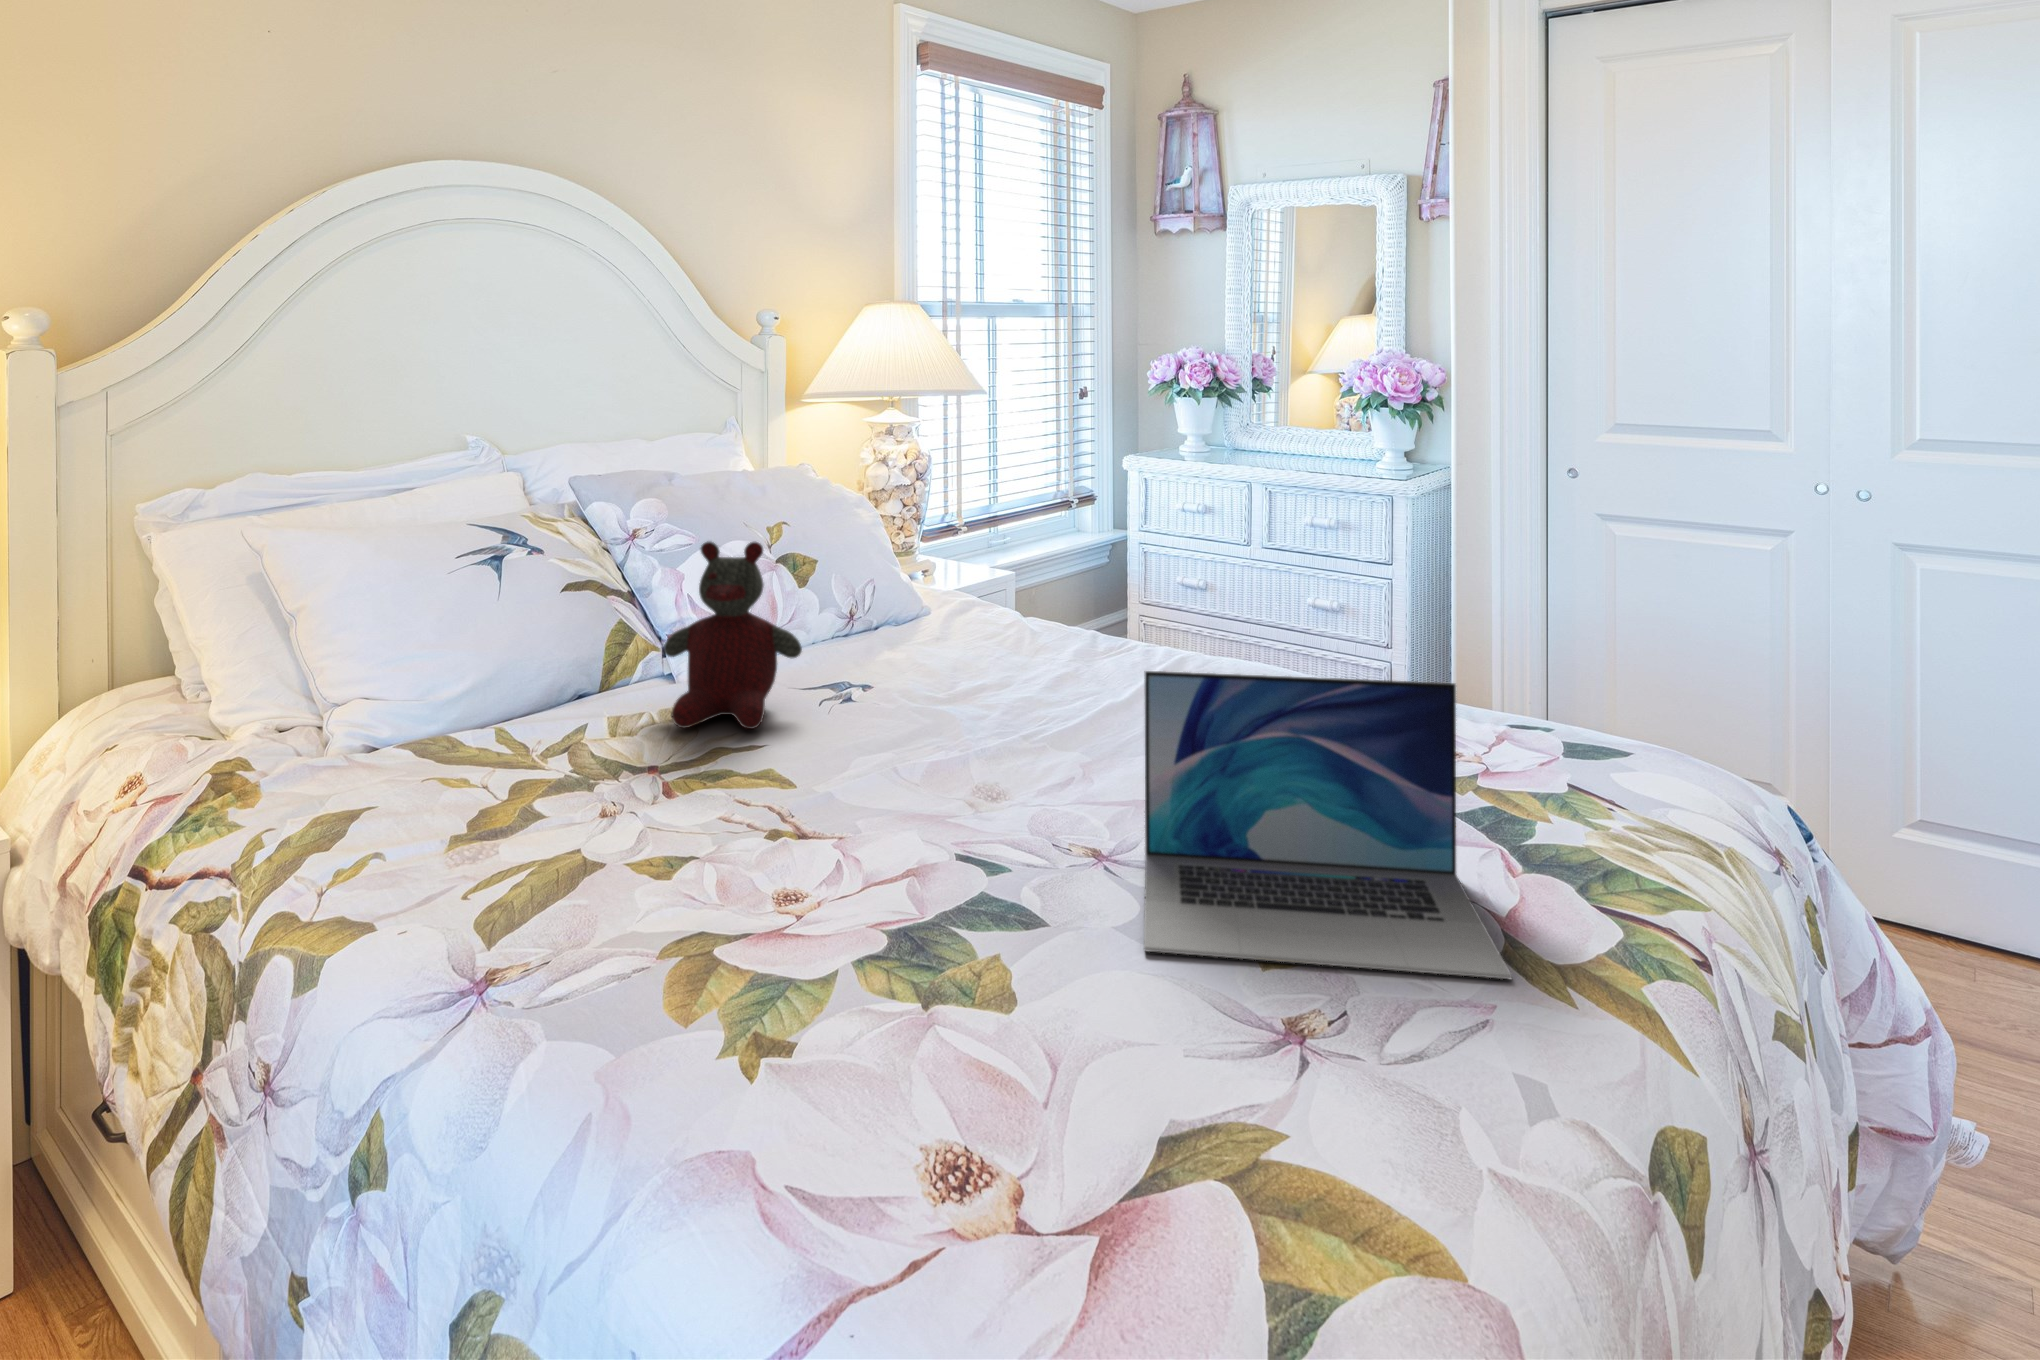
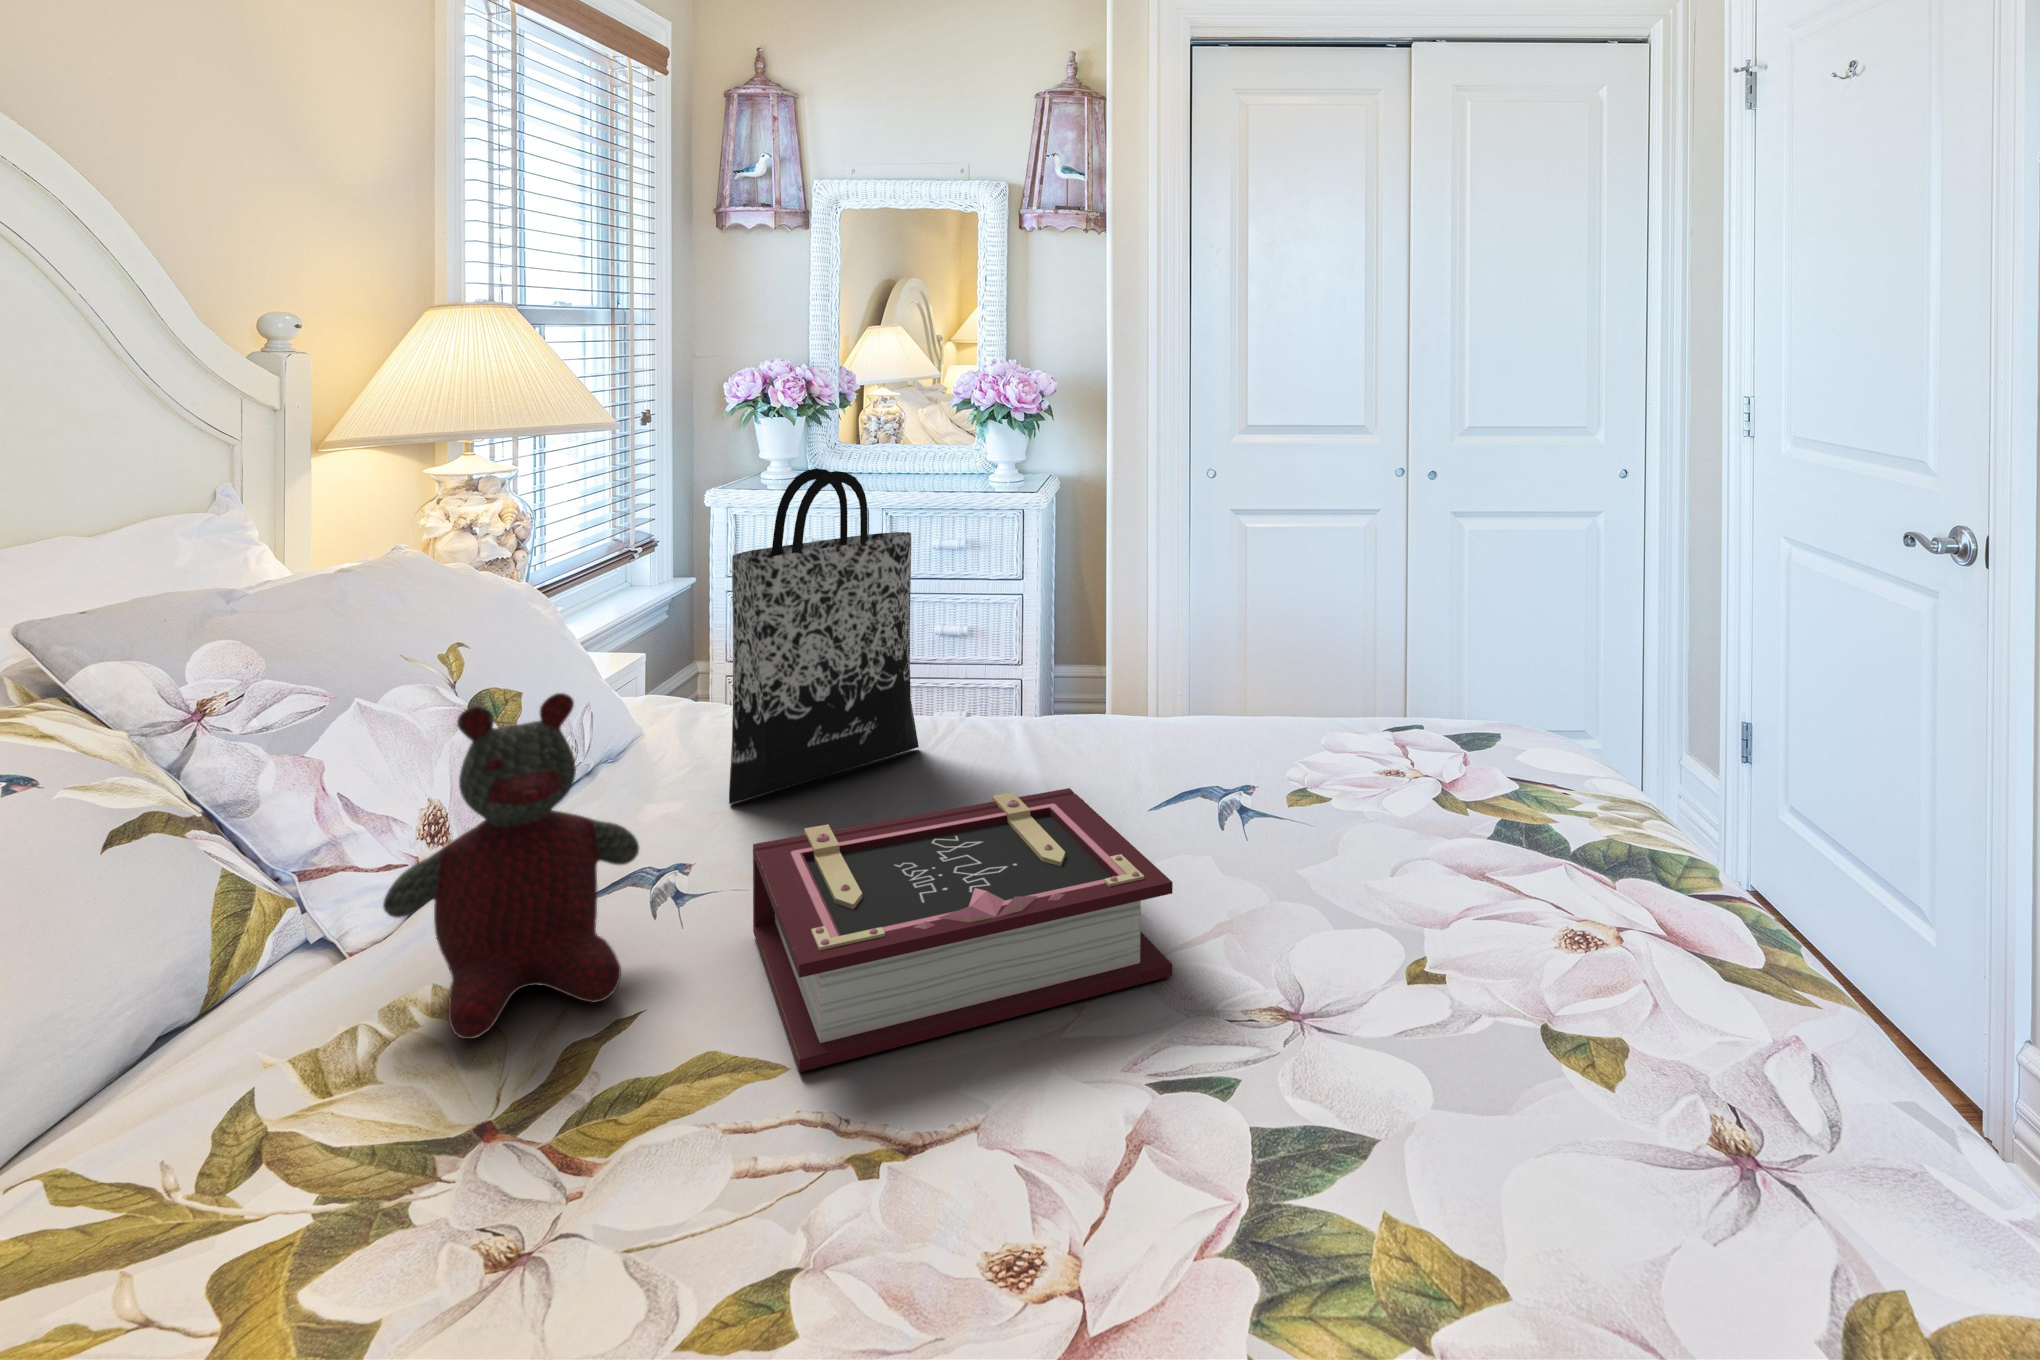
tote bag: none [929,421,1088,658] -> present [729,468,919,804]
book: none [801,659,1087,804] -> present [753,788,1173,1072]
laptop: present [1144,671,1512,979] -> none [1348,728,1806,1161]

